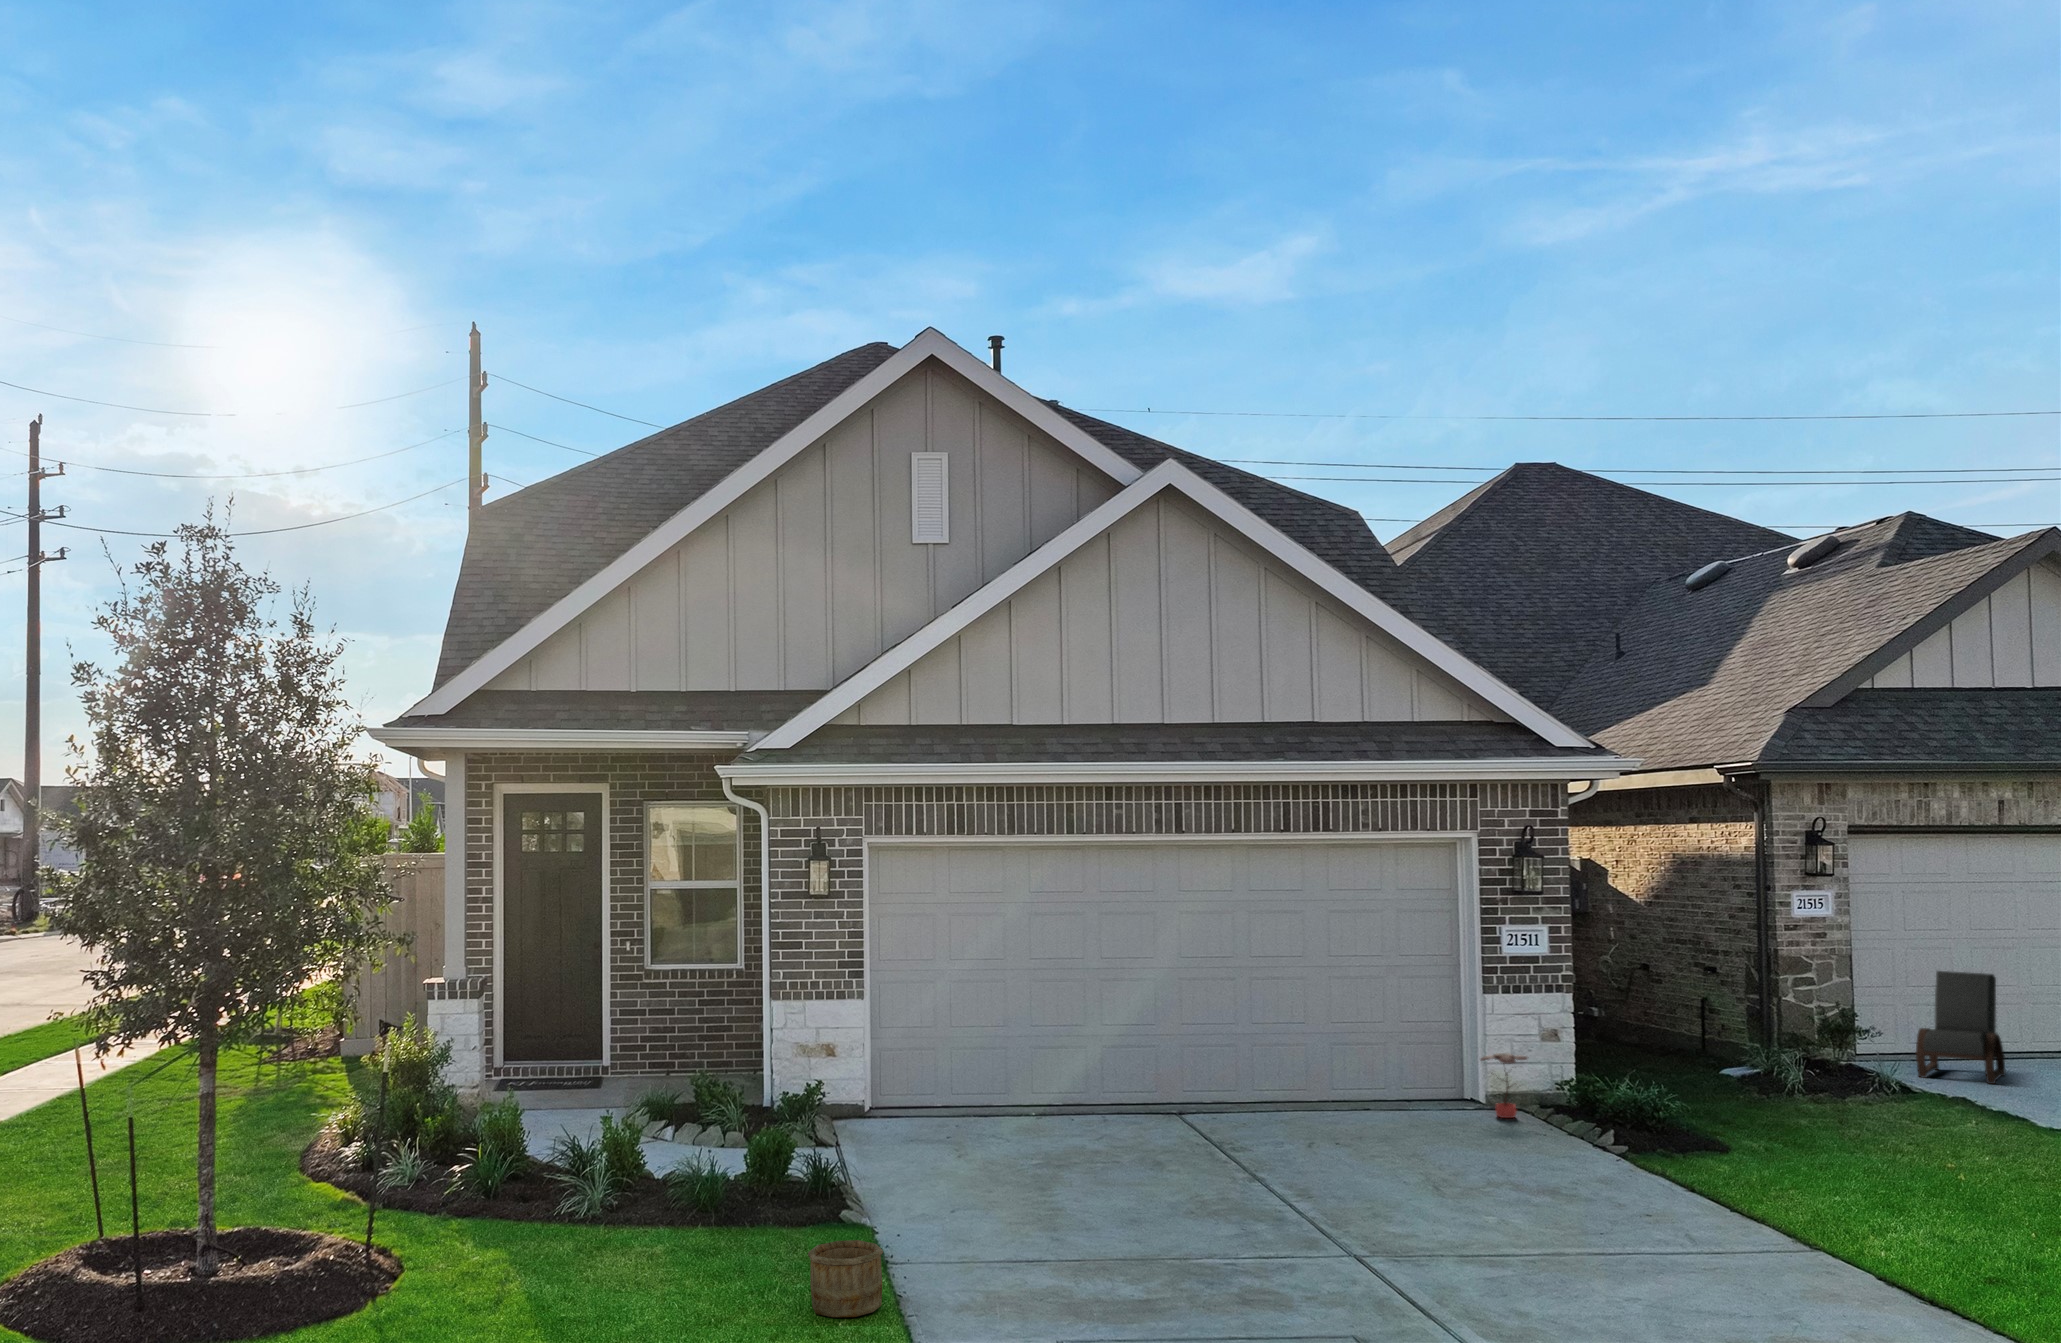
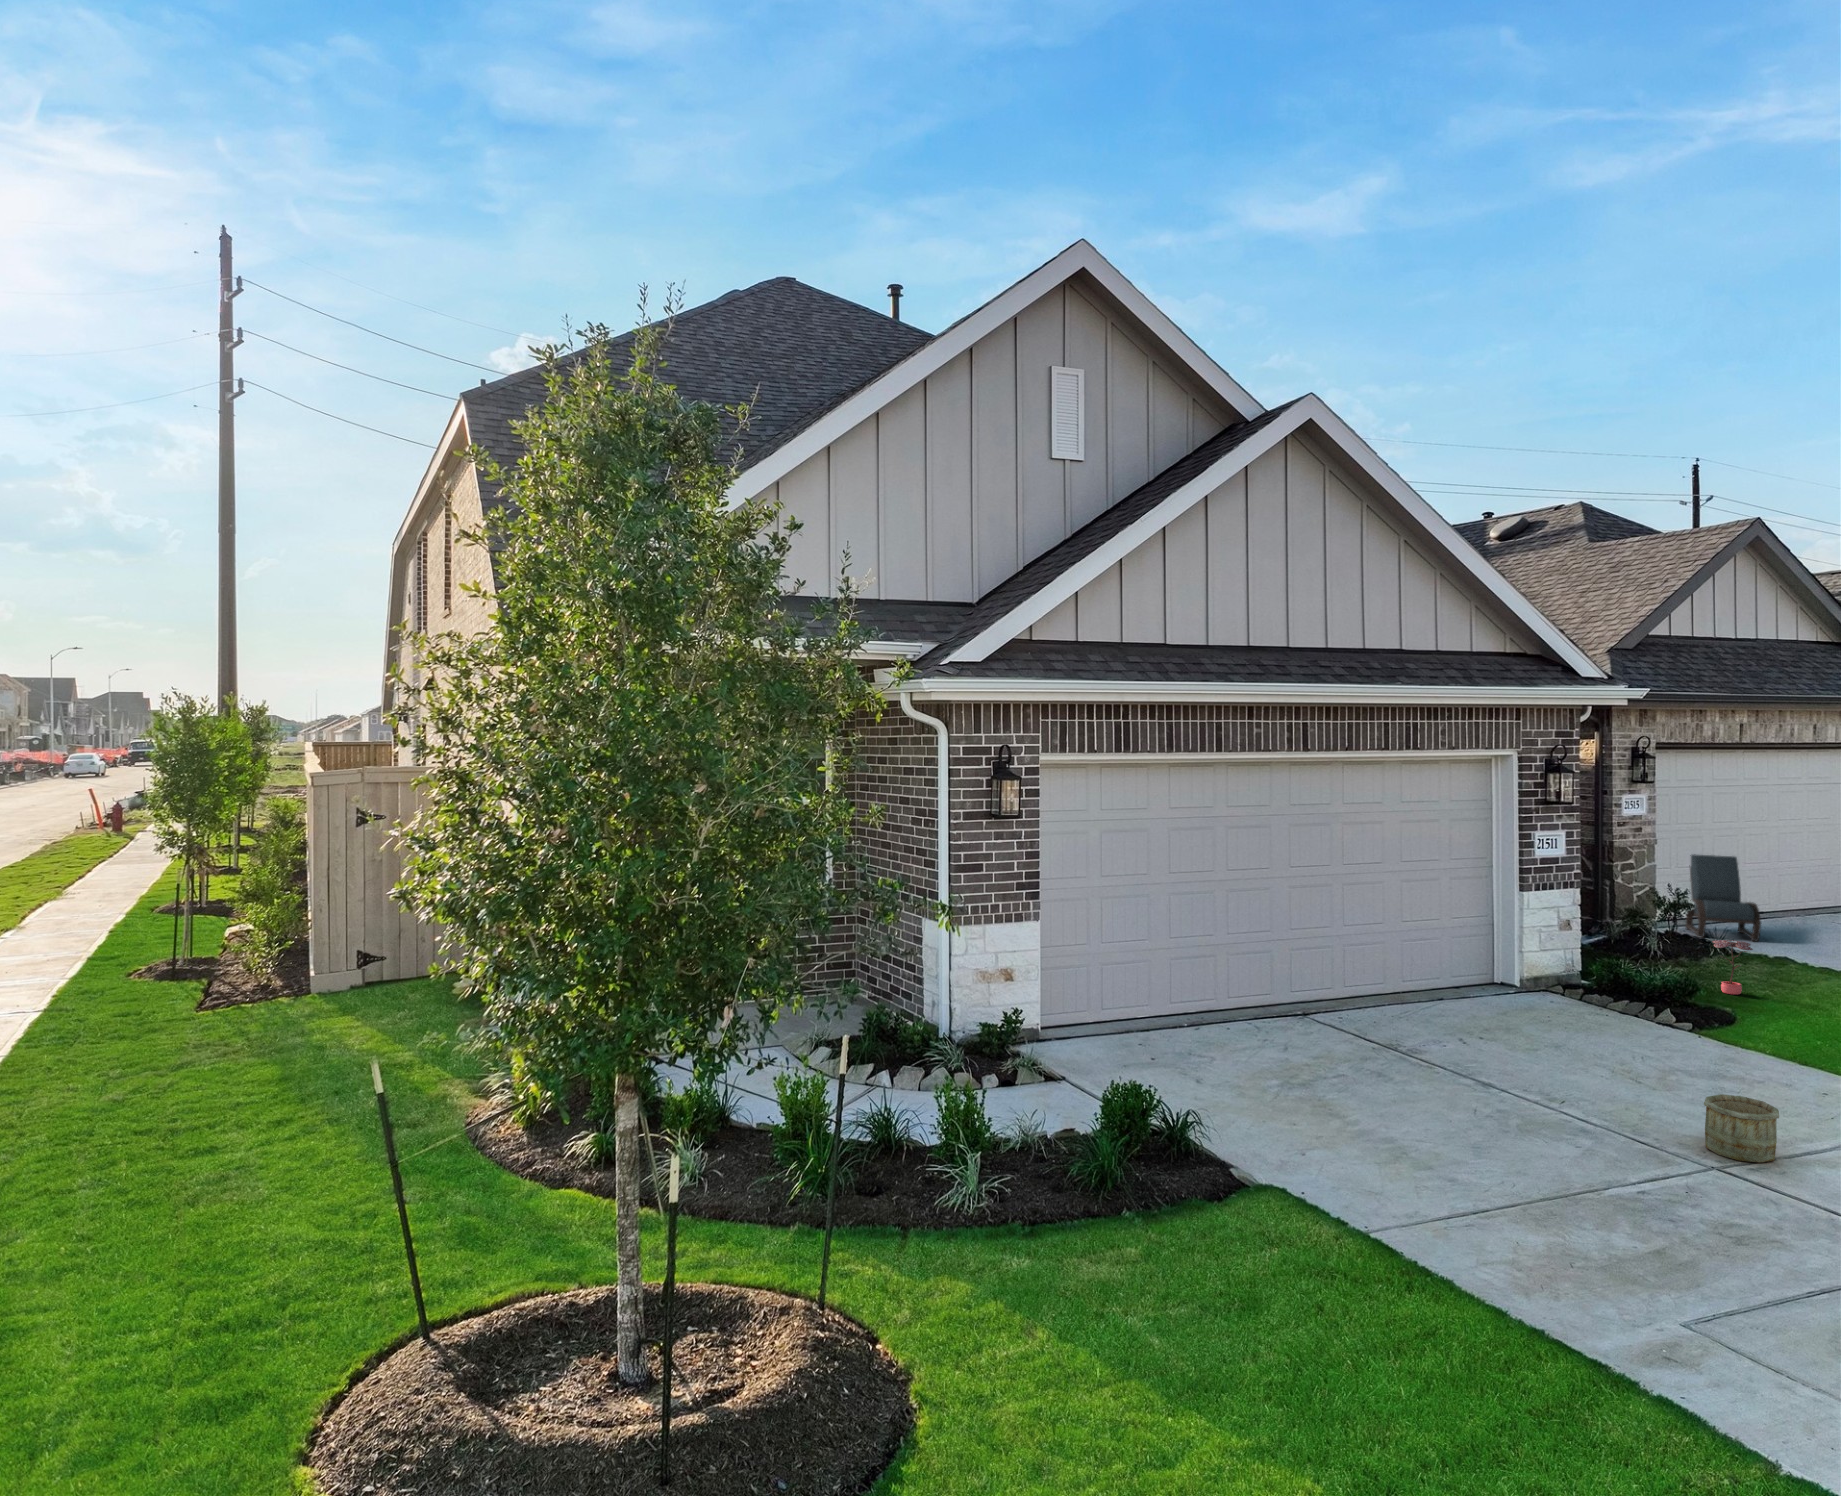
potted plant: present [1481,1053,1527,1118] -> present [1713,940,1753,995]
wooden bucket: present [808,1240,883,1317] -> present [1704,1094,1779,1163]

